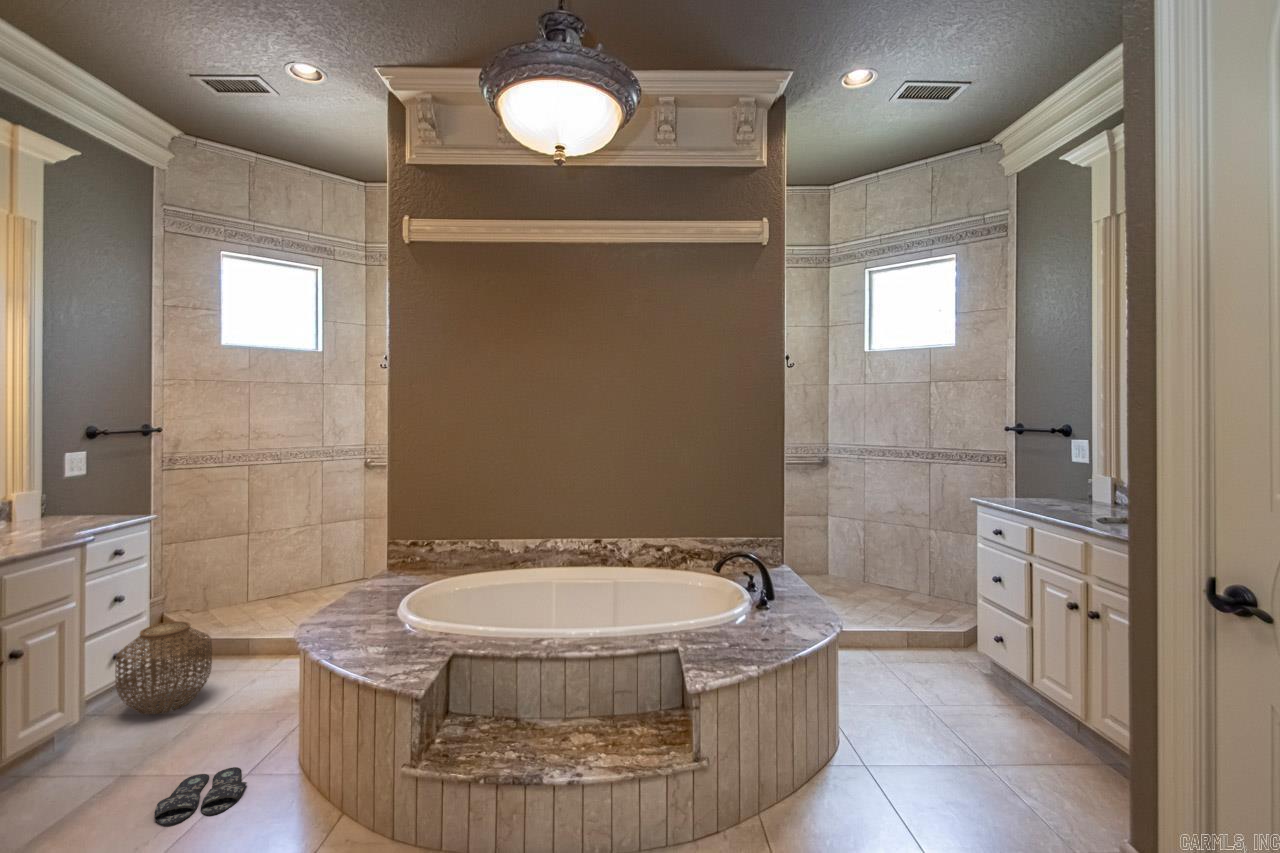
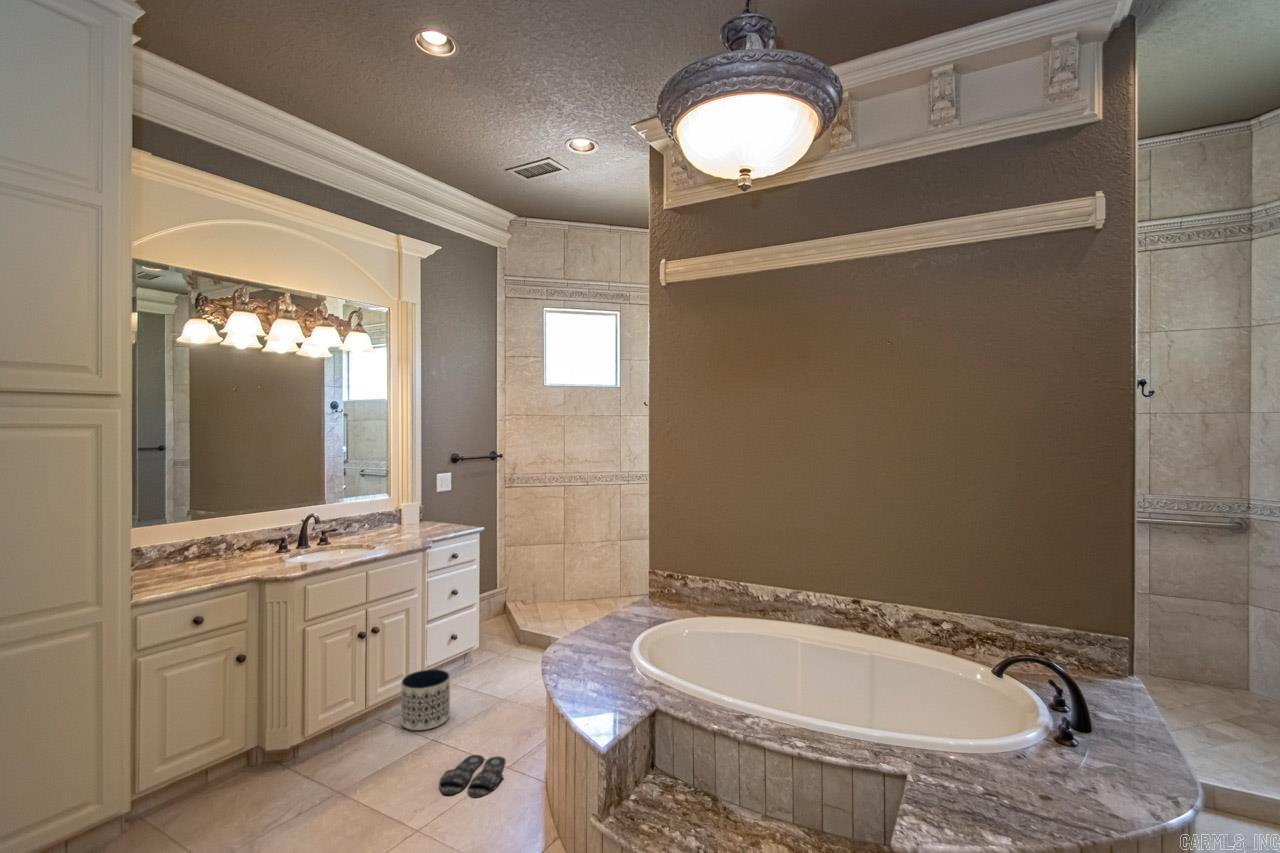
woven basket: present [115,621,212,714] -> none [452,616,514,690]
planter: none [50,695,131,779] -> present [401,669,450,730]

